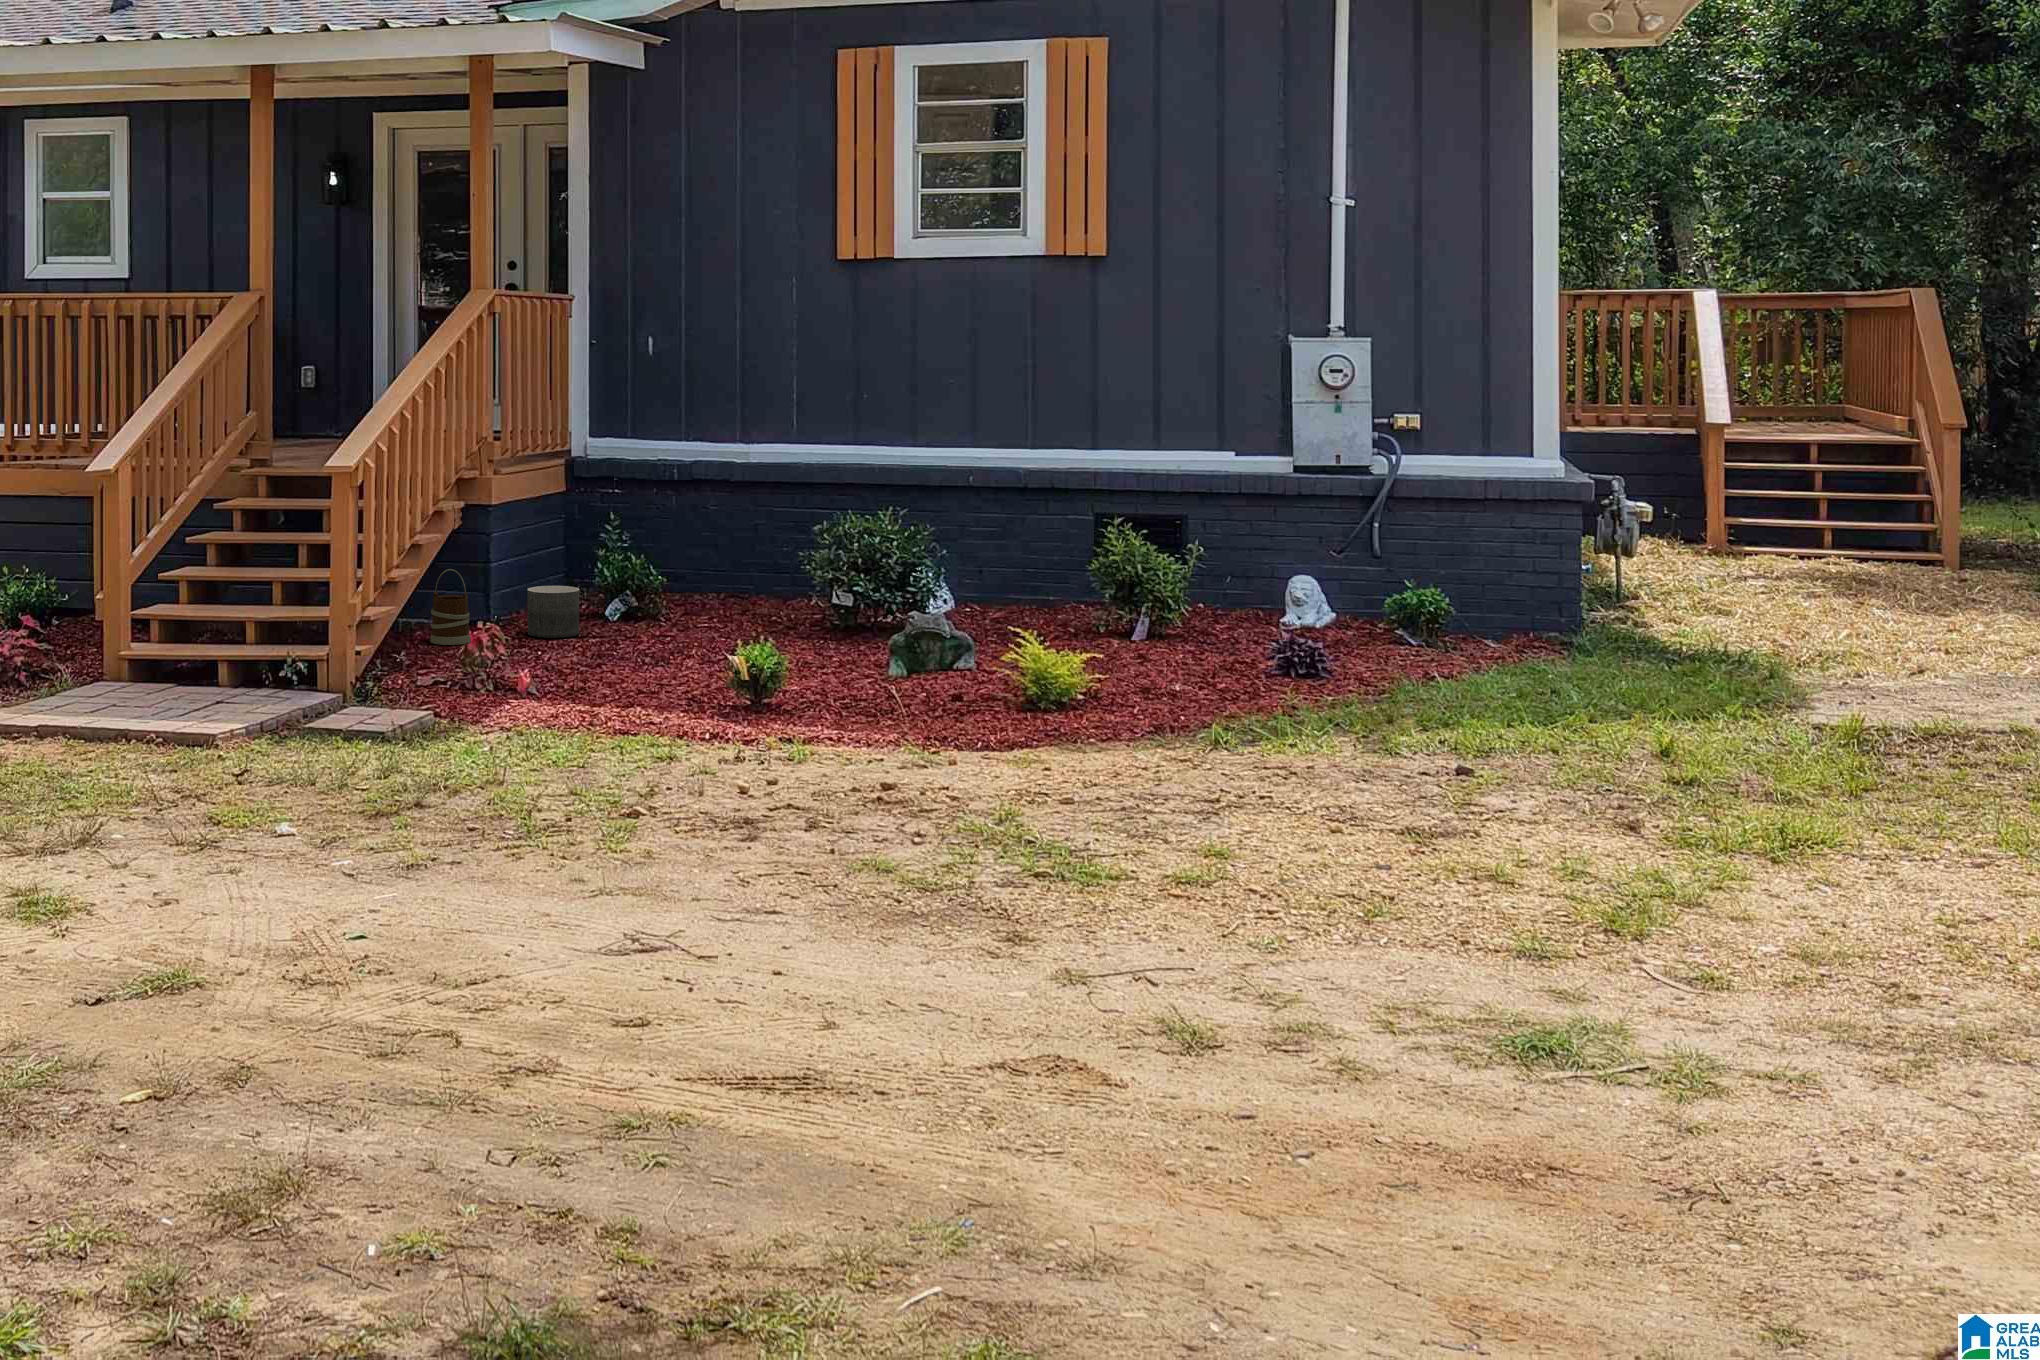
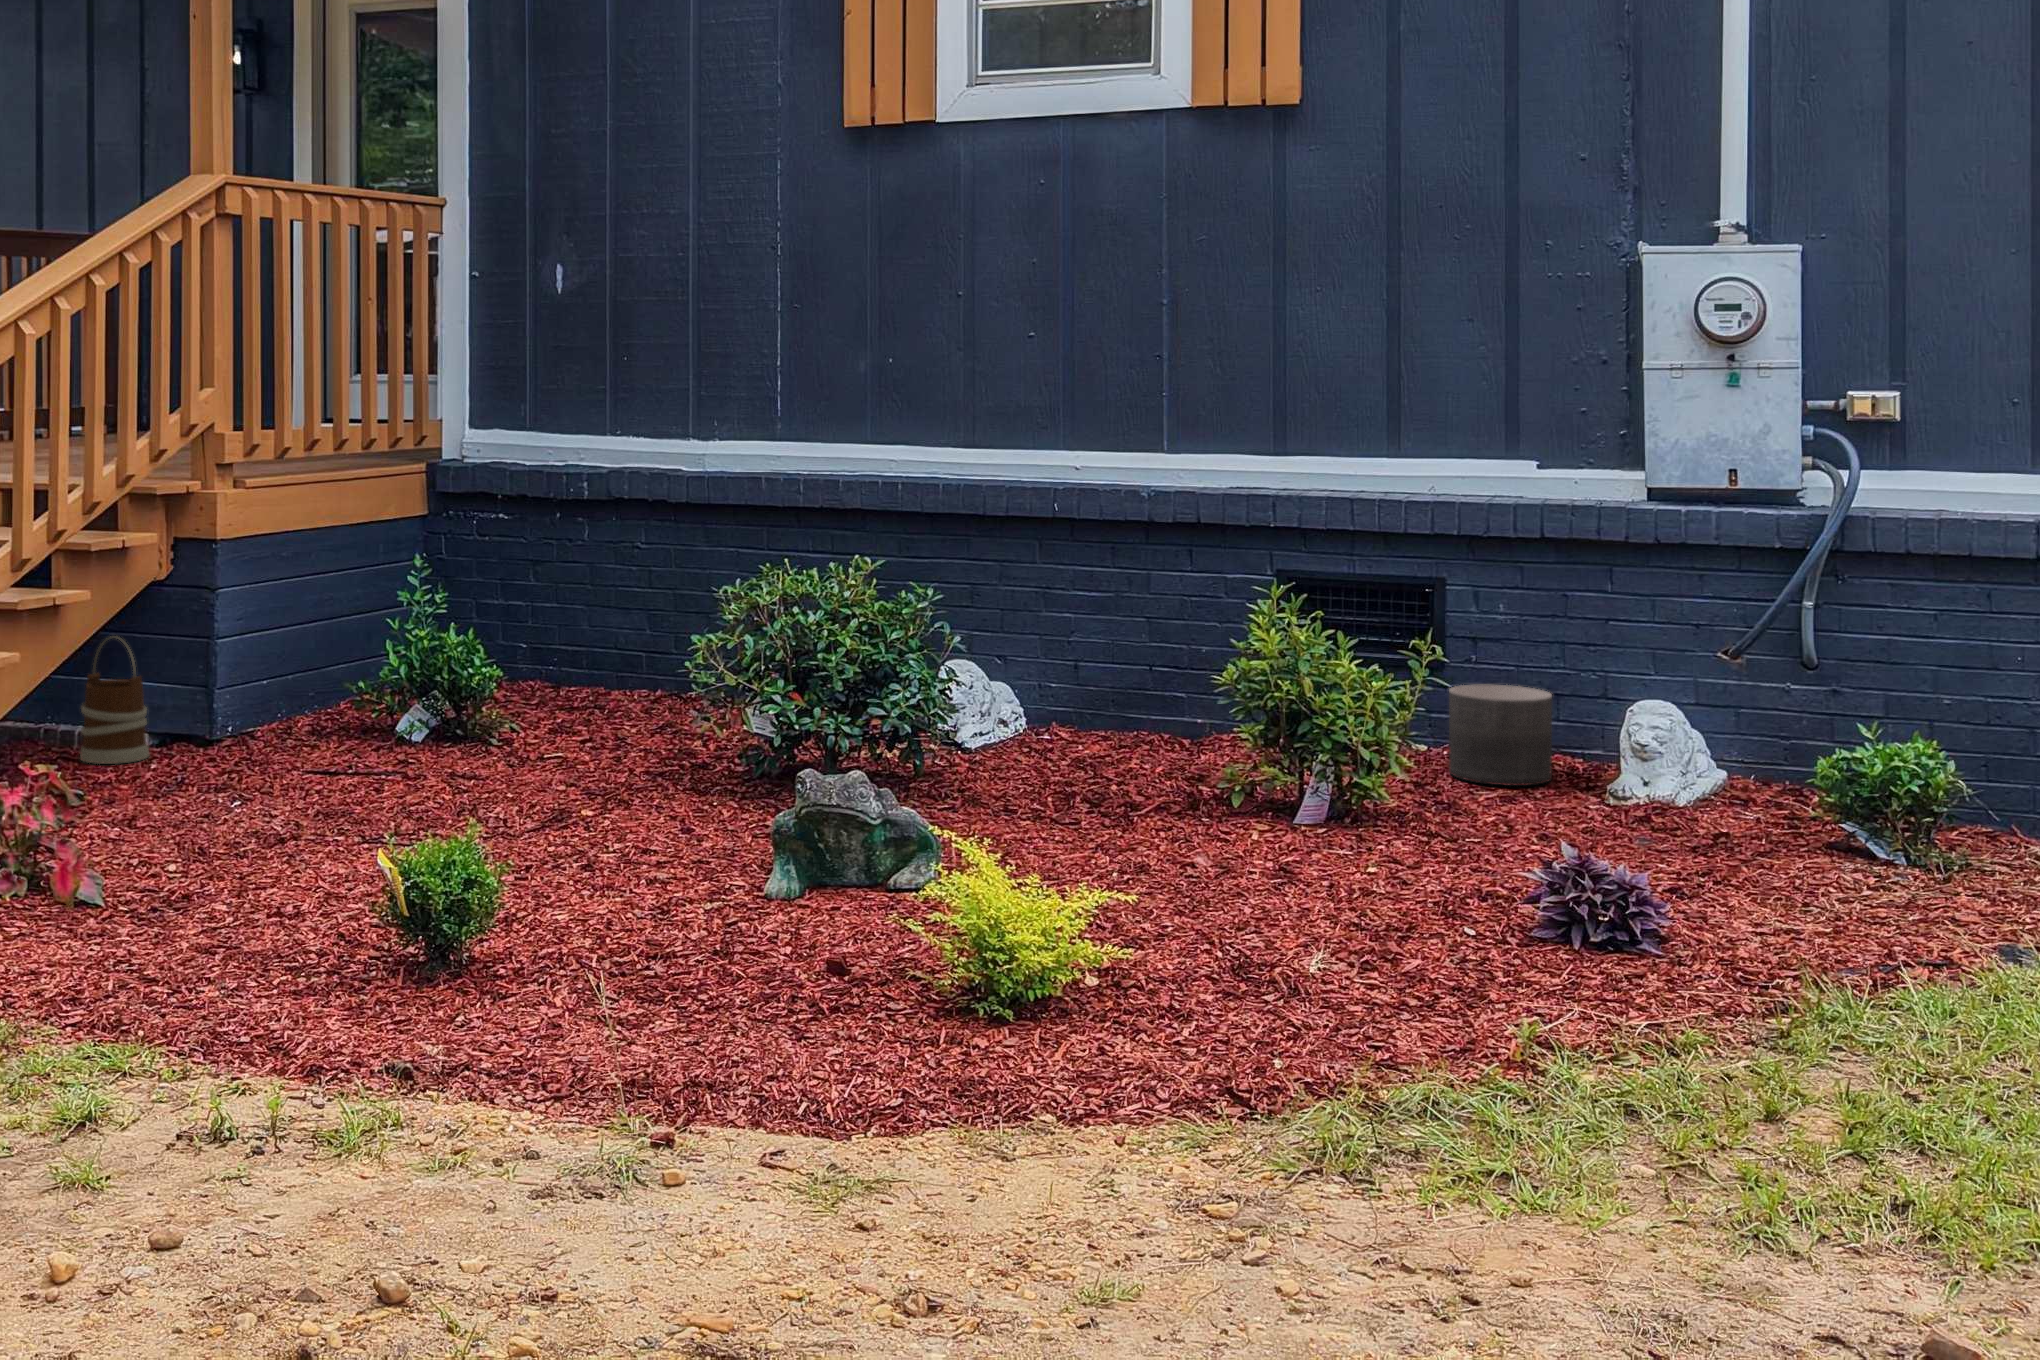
planter: present [527,586,579,638] -> present [1449,684,1552,786]

